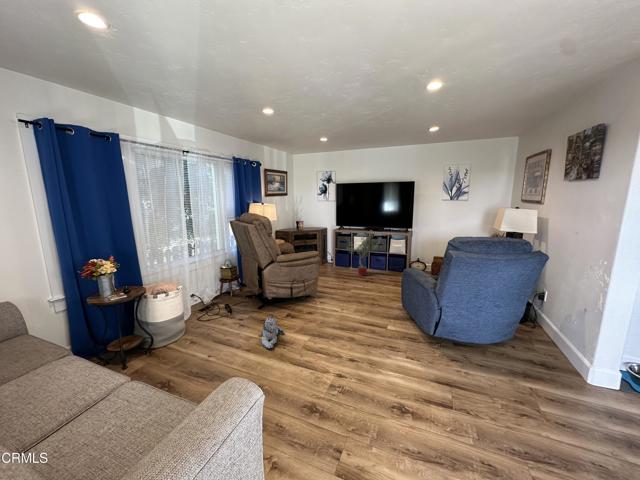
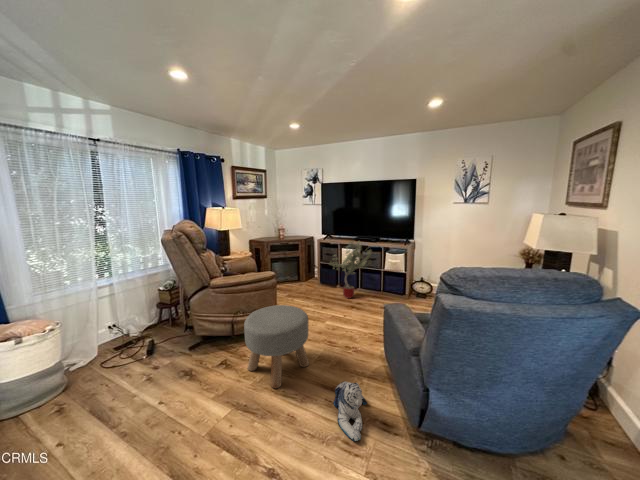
ottoman: none [308,274,352,326] -> present [244,305,309,388]
plush toy: present [261,318,283,349] -> present [333,381,367,441]

